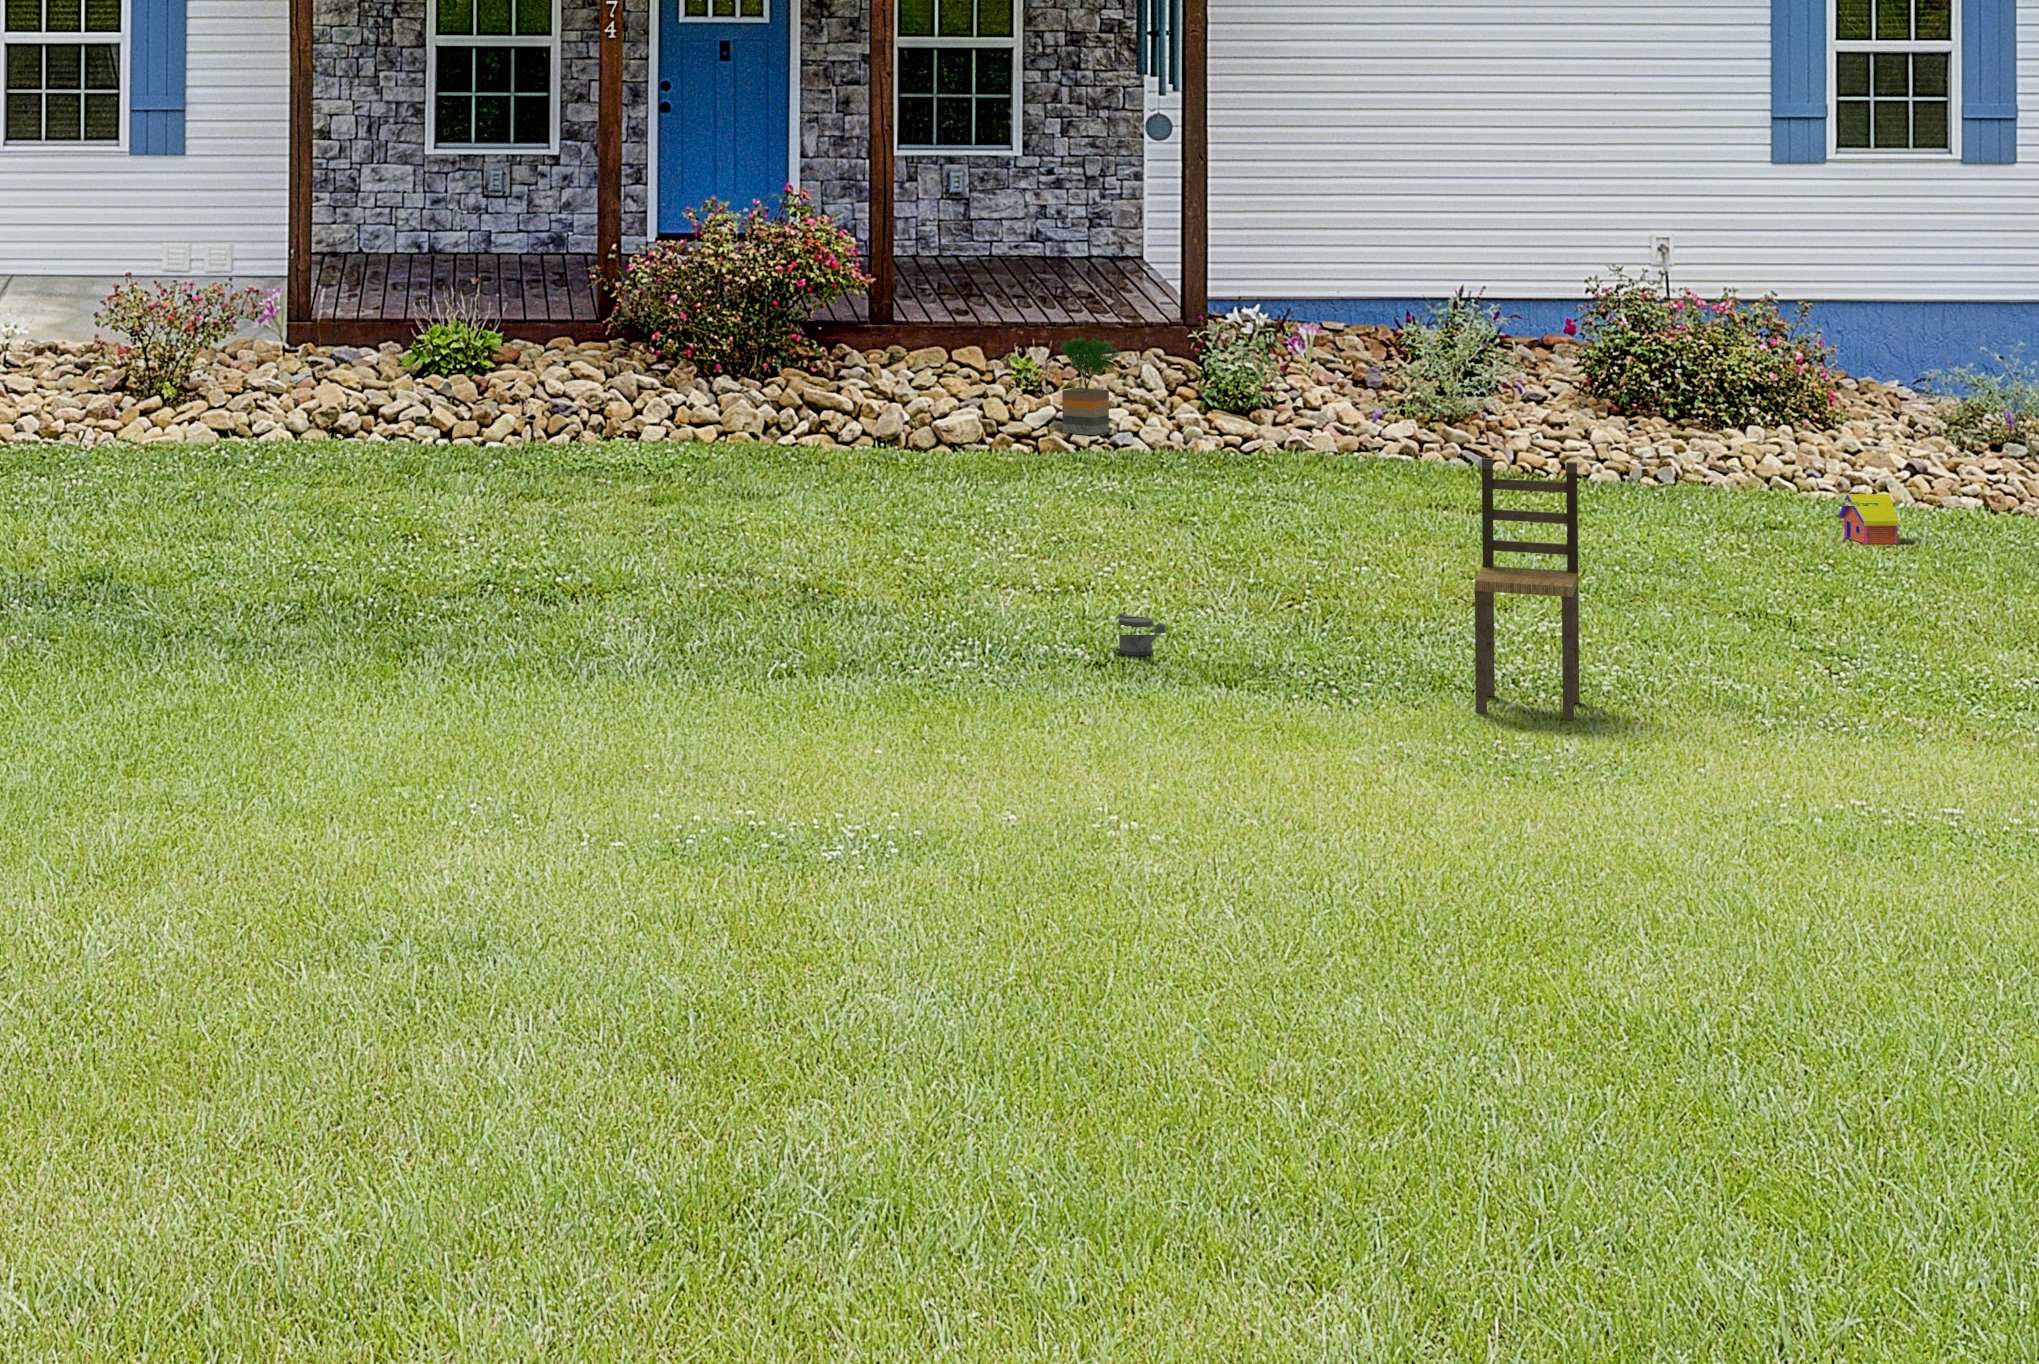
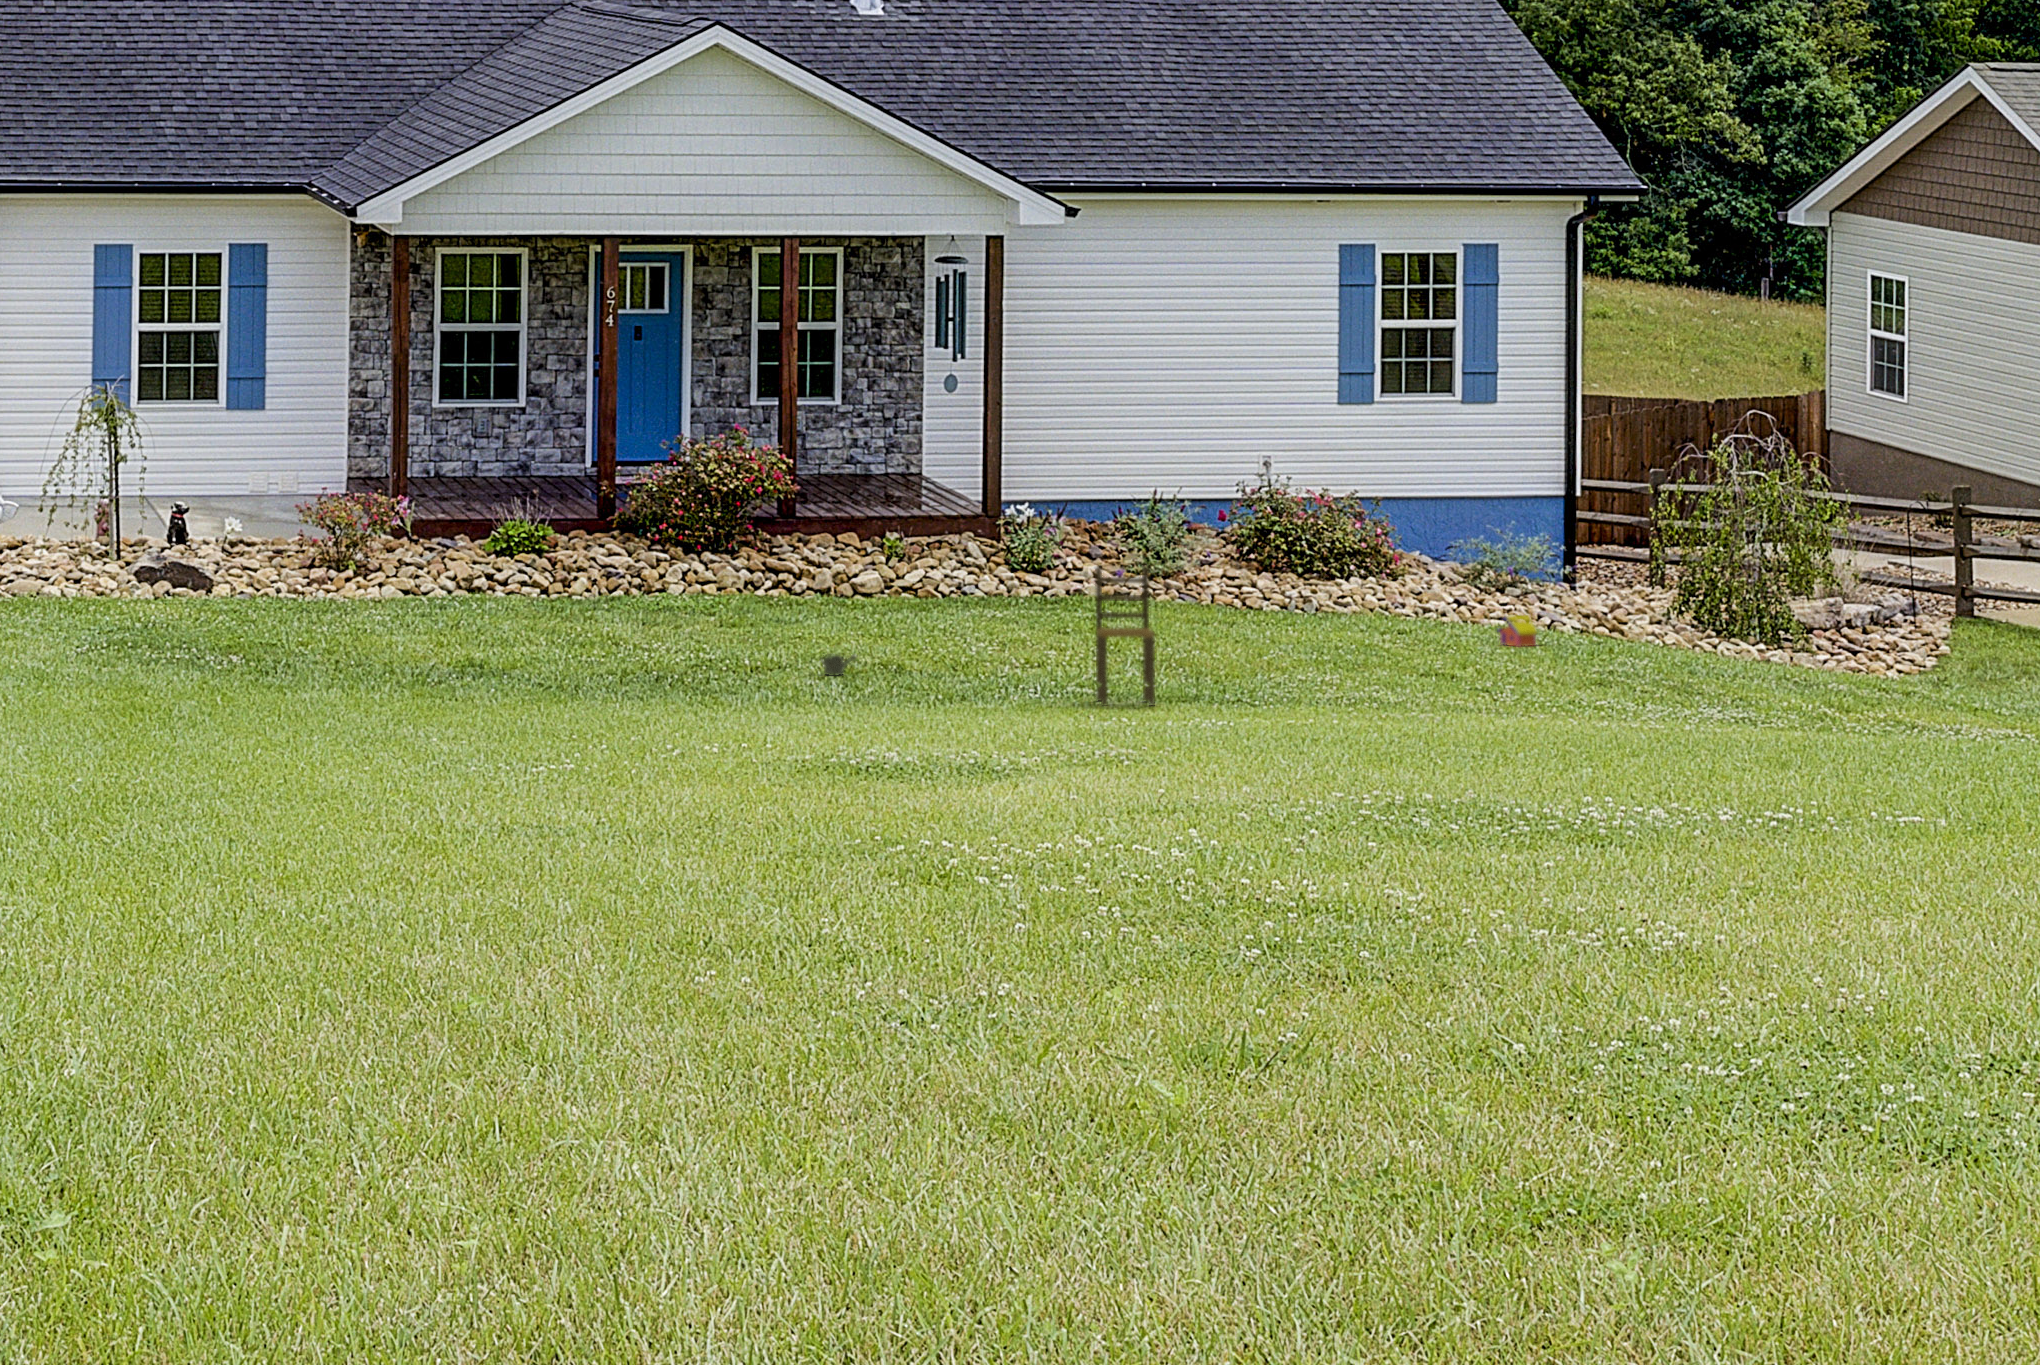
potted tree: present [1062,337,1119,435] -> none [973,532,1018,600]
chair: present [1475,458,1579,720] -> present [1095,566,1155,706]
watering can: present [1118,614,1165,656] -> present [821,654,856,675]

